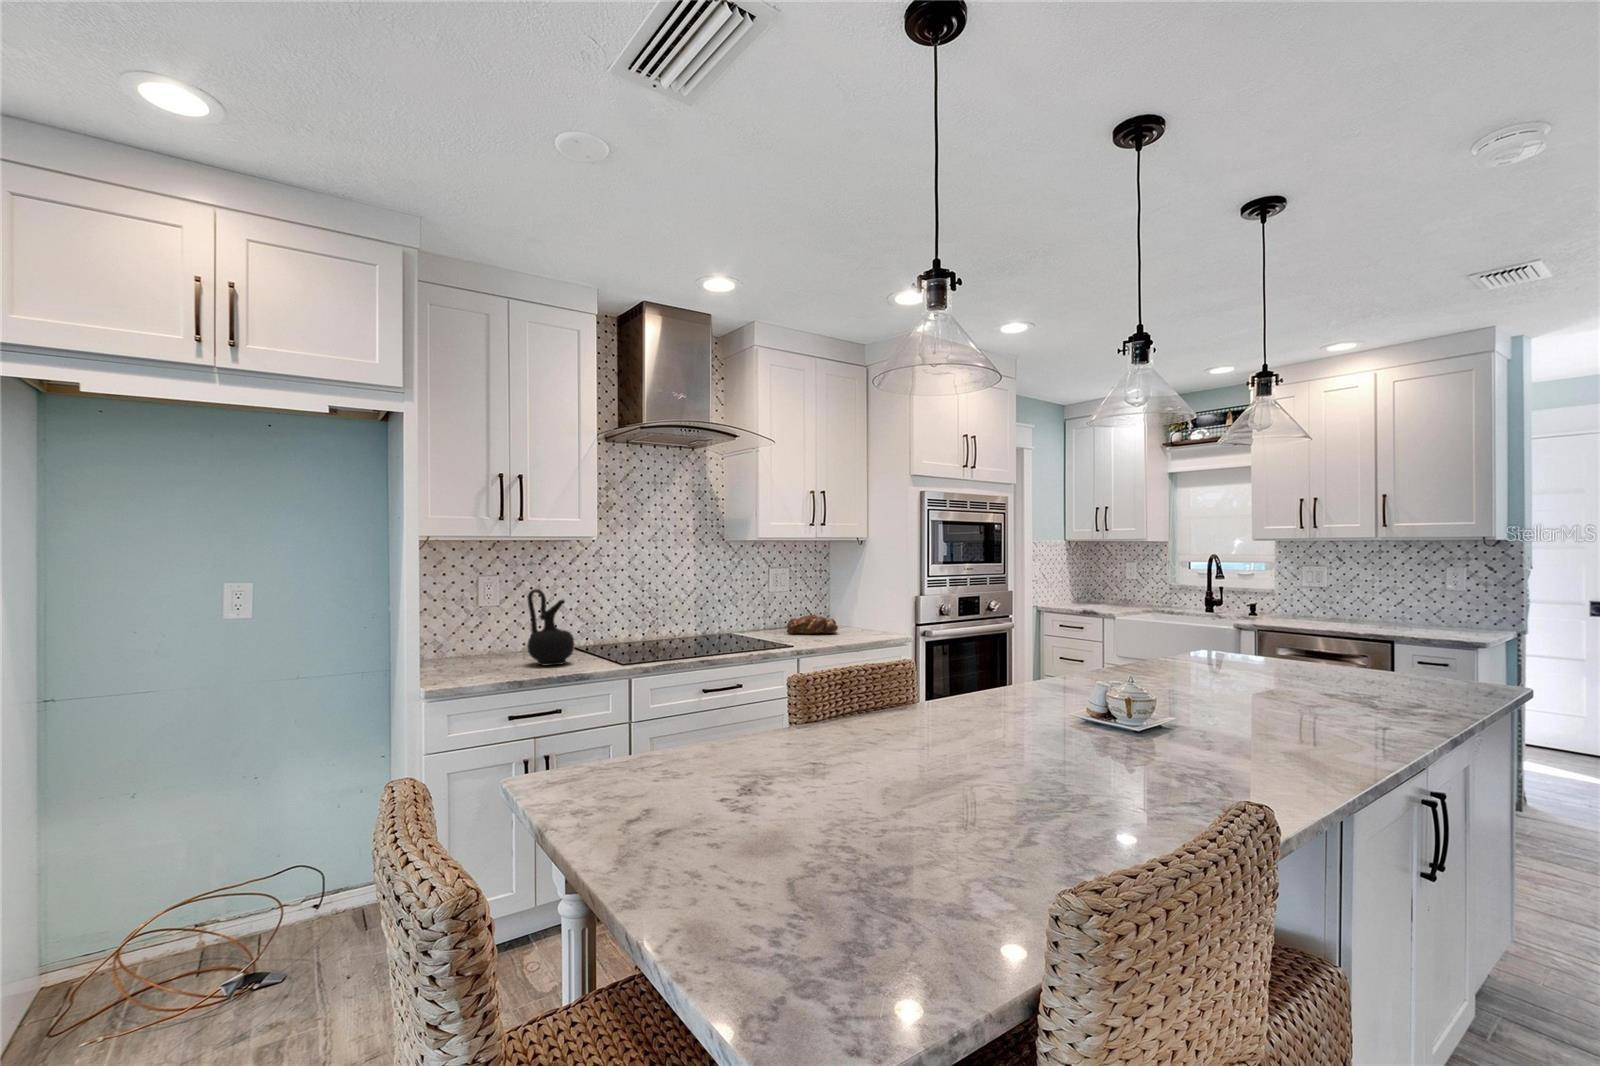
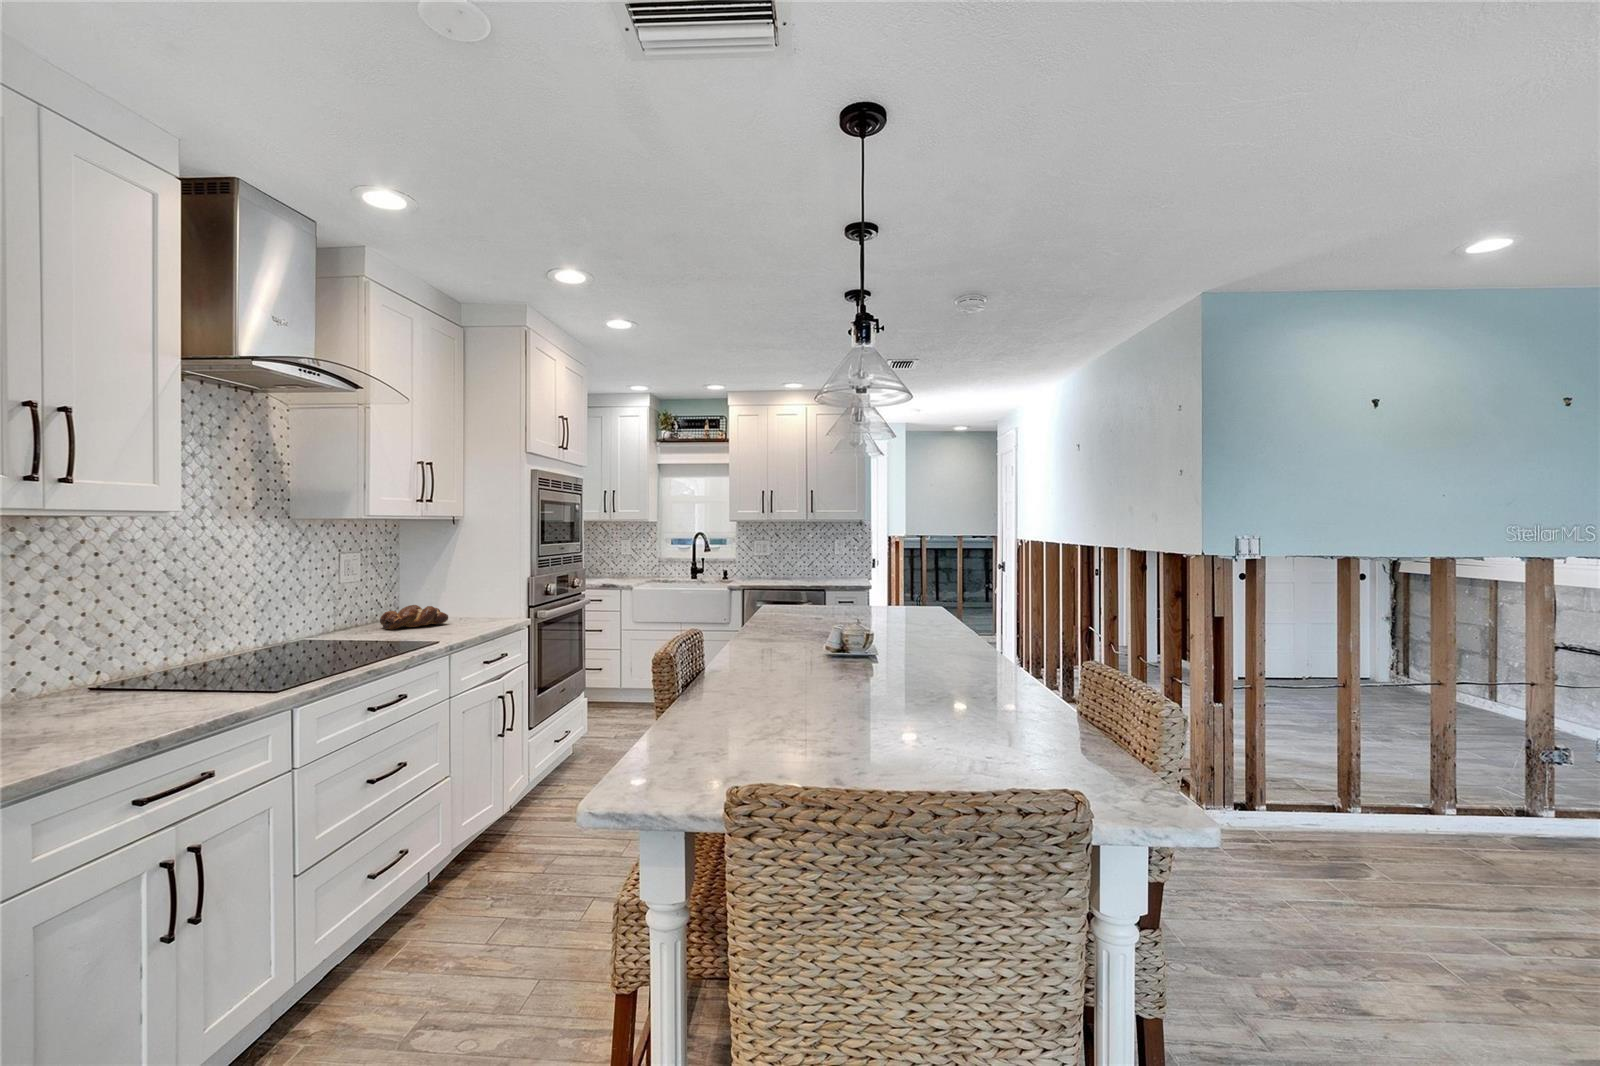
ceramic jug: present [527,589,574,665] -> none [78,595,182,718]

